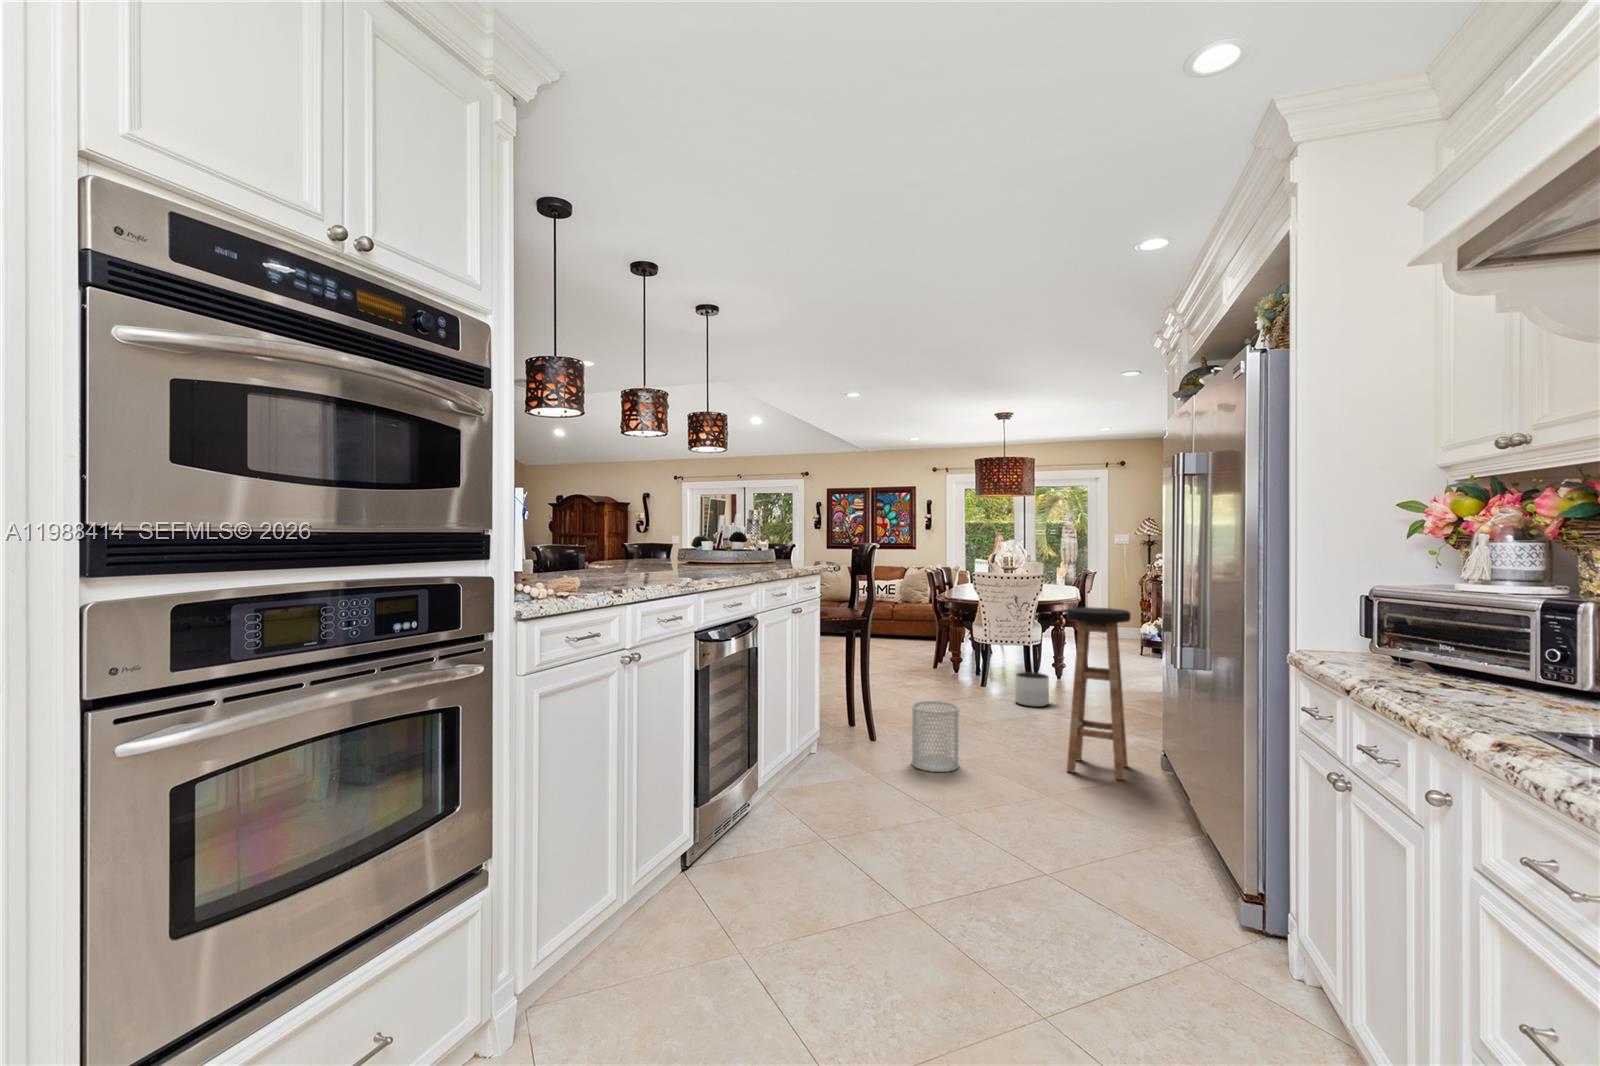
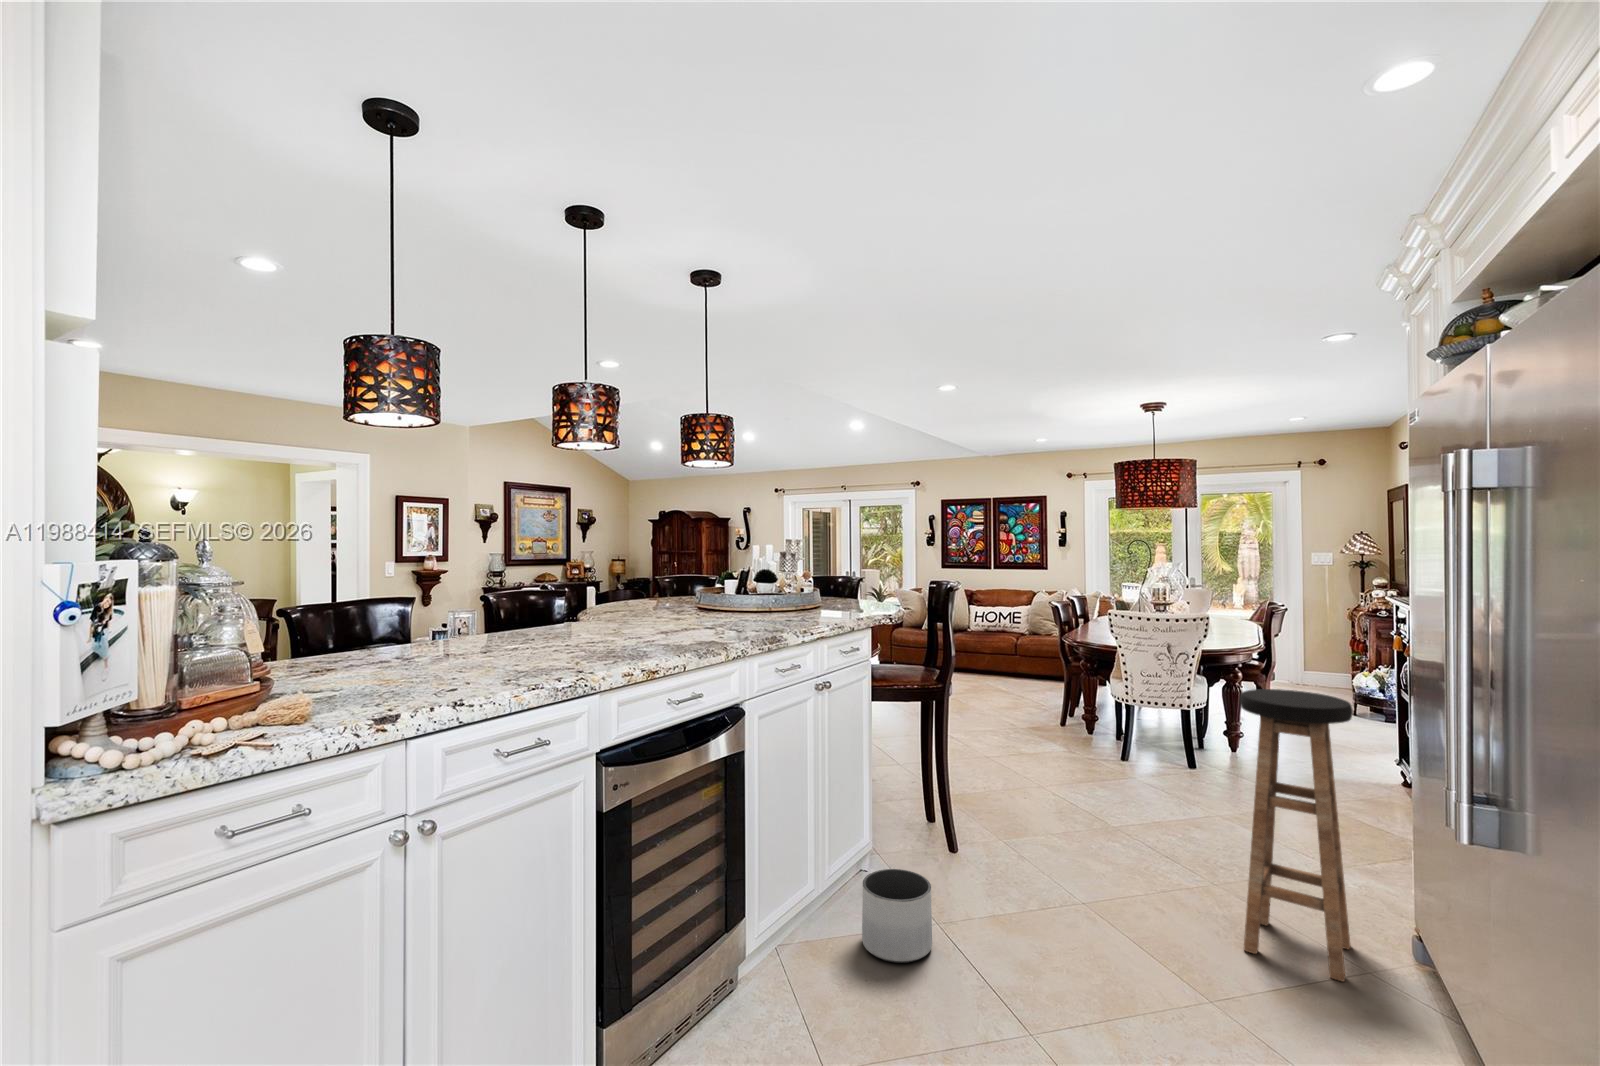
planter: present [1015,672,1049,707] -> present [862,869,932,963]
wastebasket: present [911,701,960,772] -> none [996,816,1069,932]

